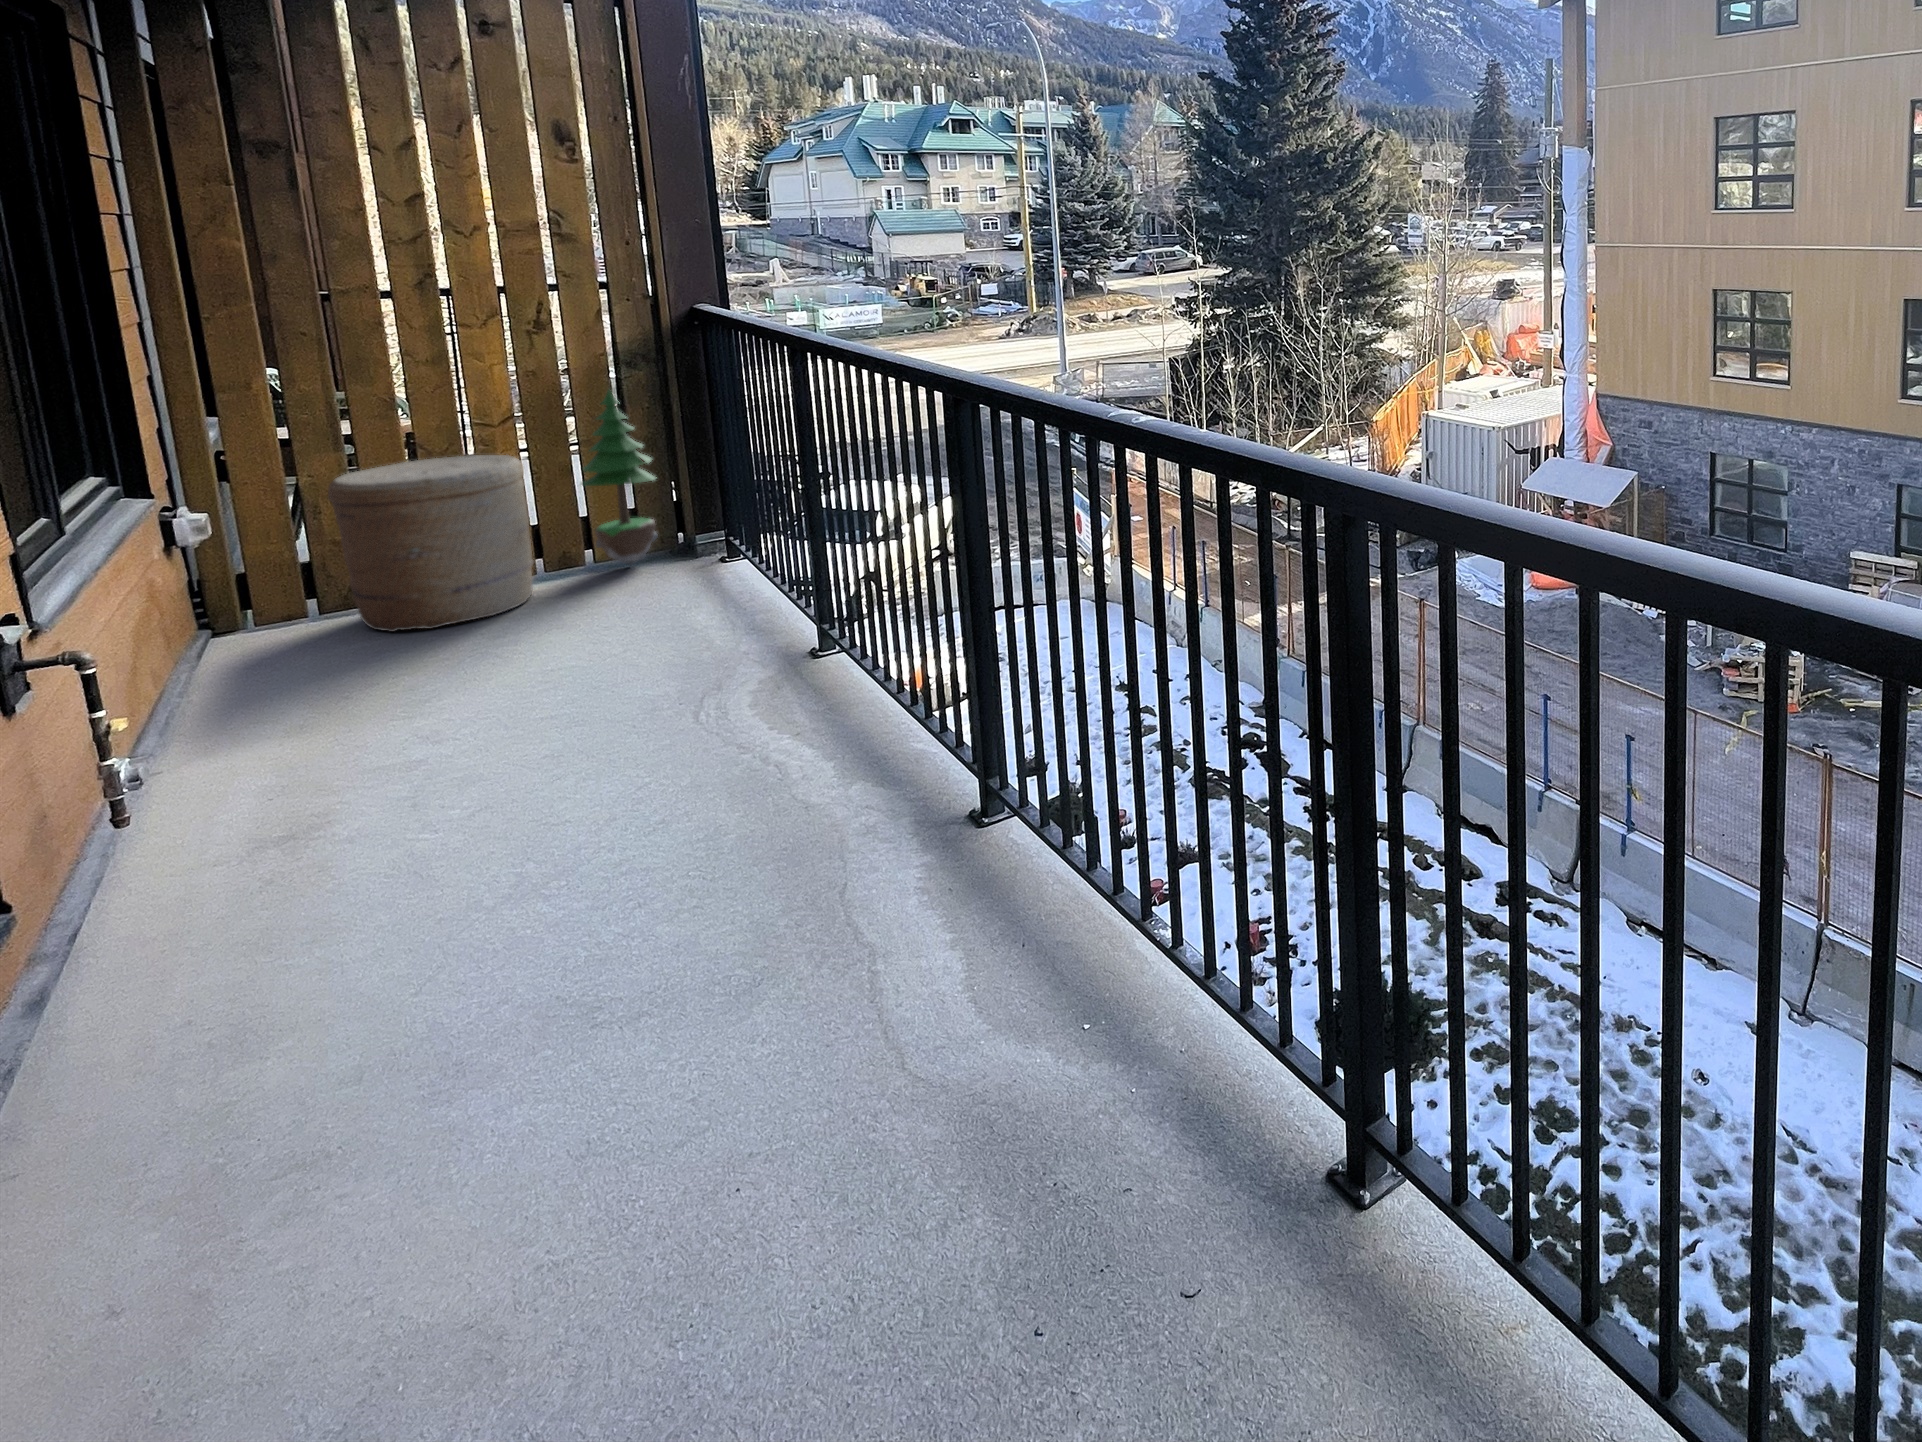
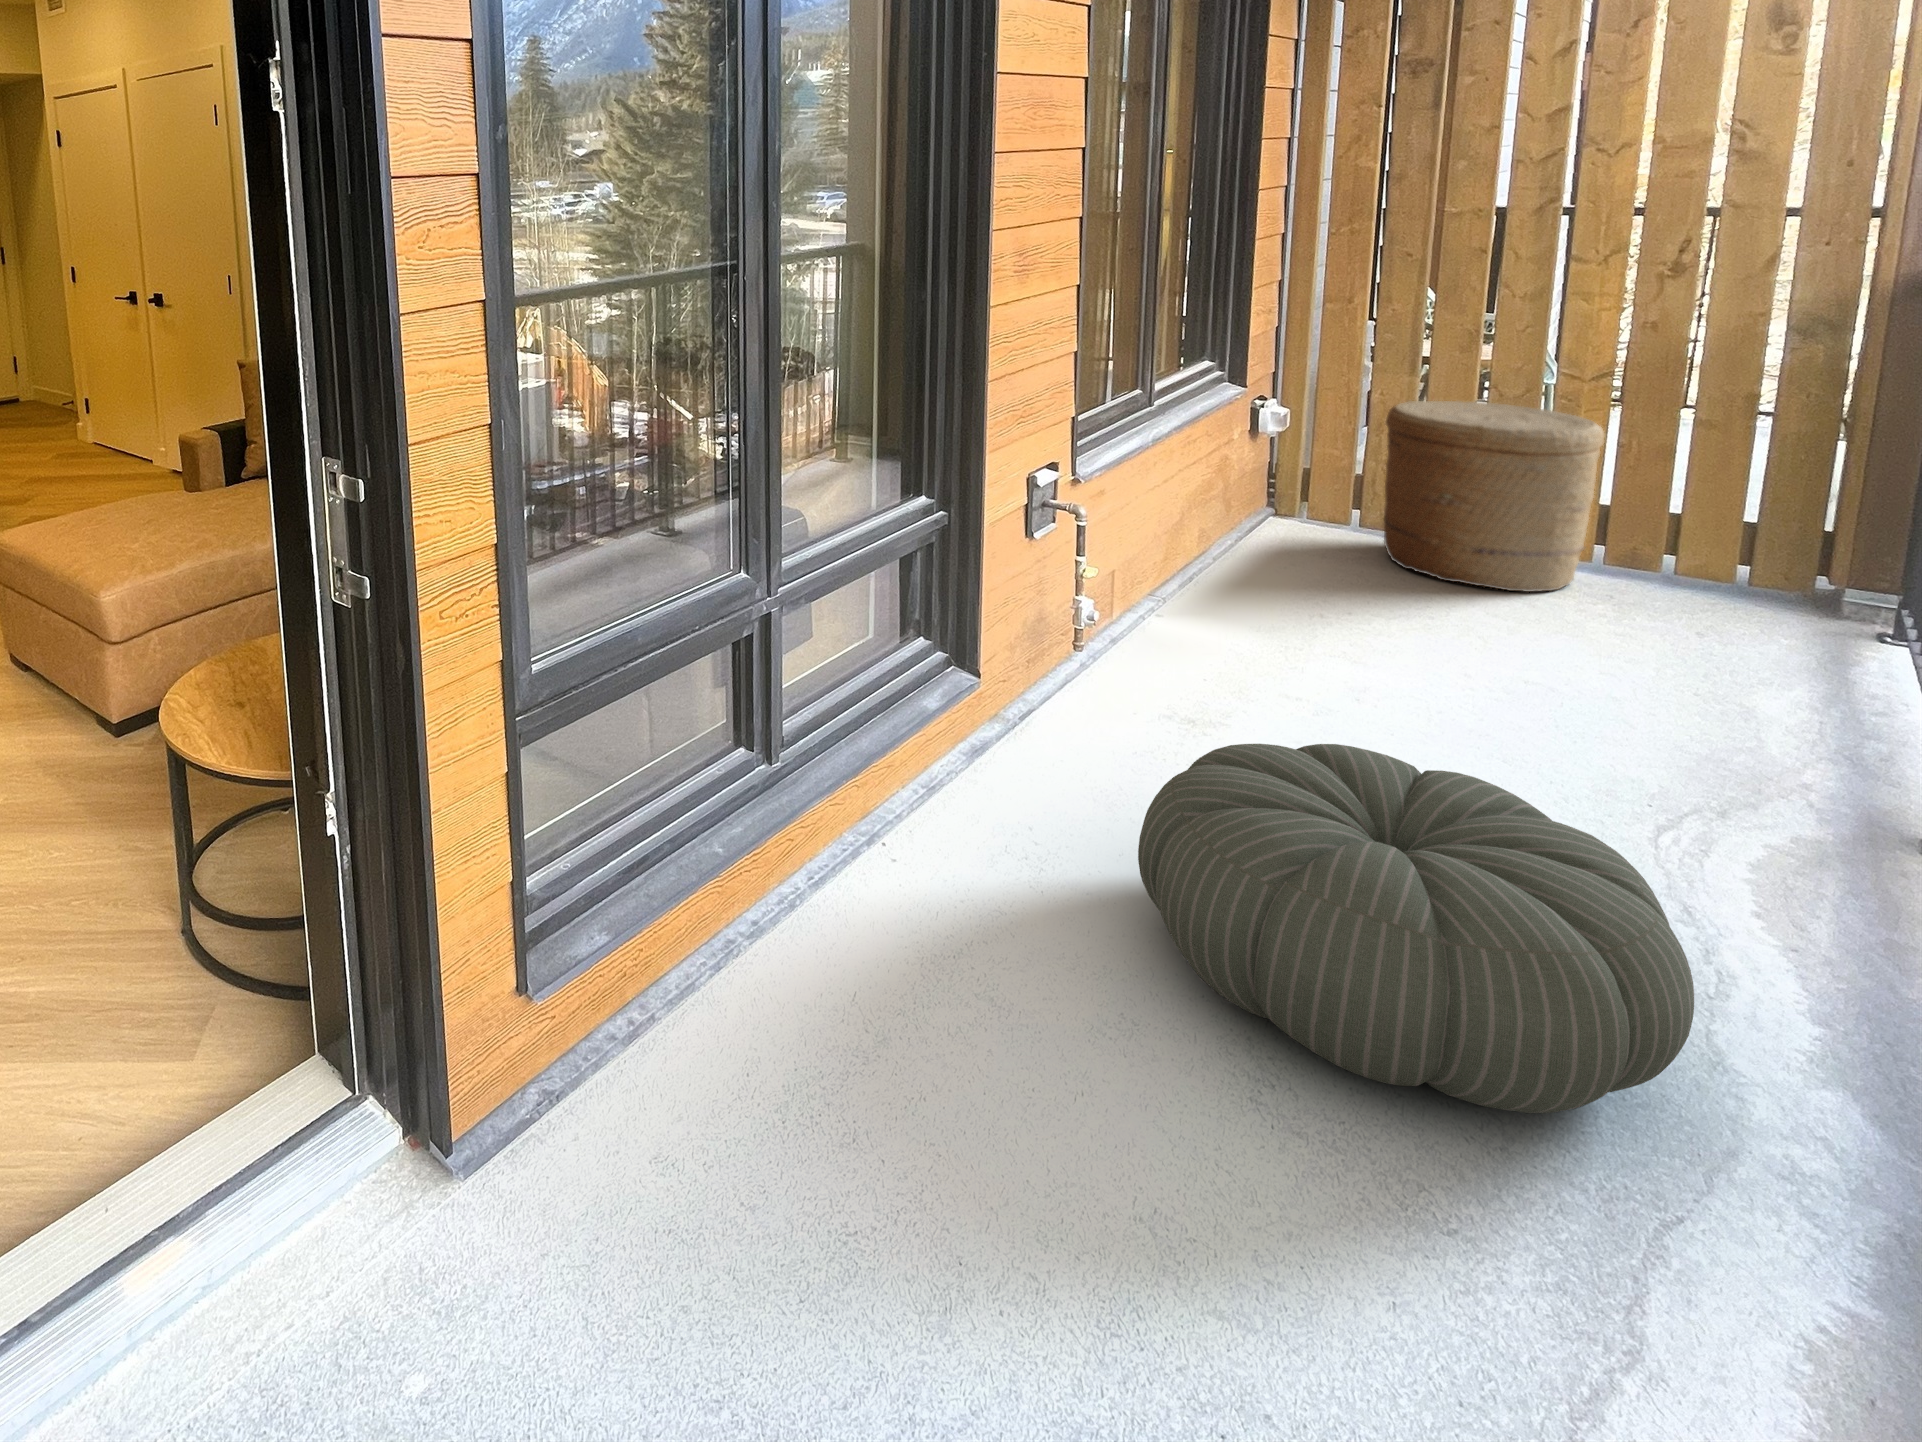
potted tree: present [581,390,658,565] -> none [1679,364,1804,594]
pouf: none [331,714,769,992] -> present [1138,744,1694,1113]

